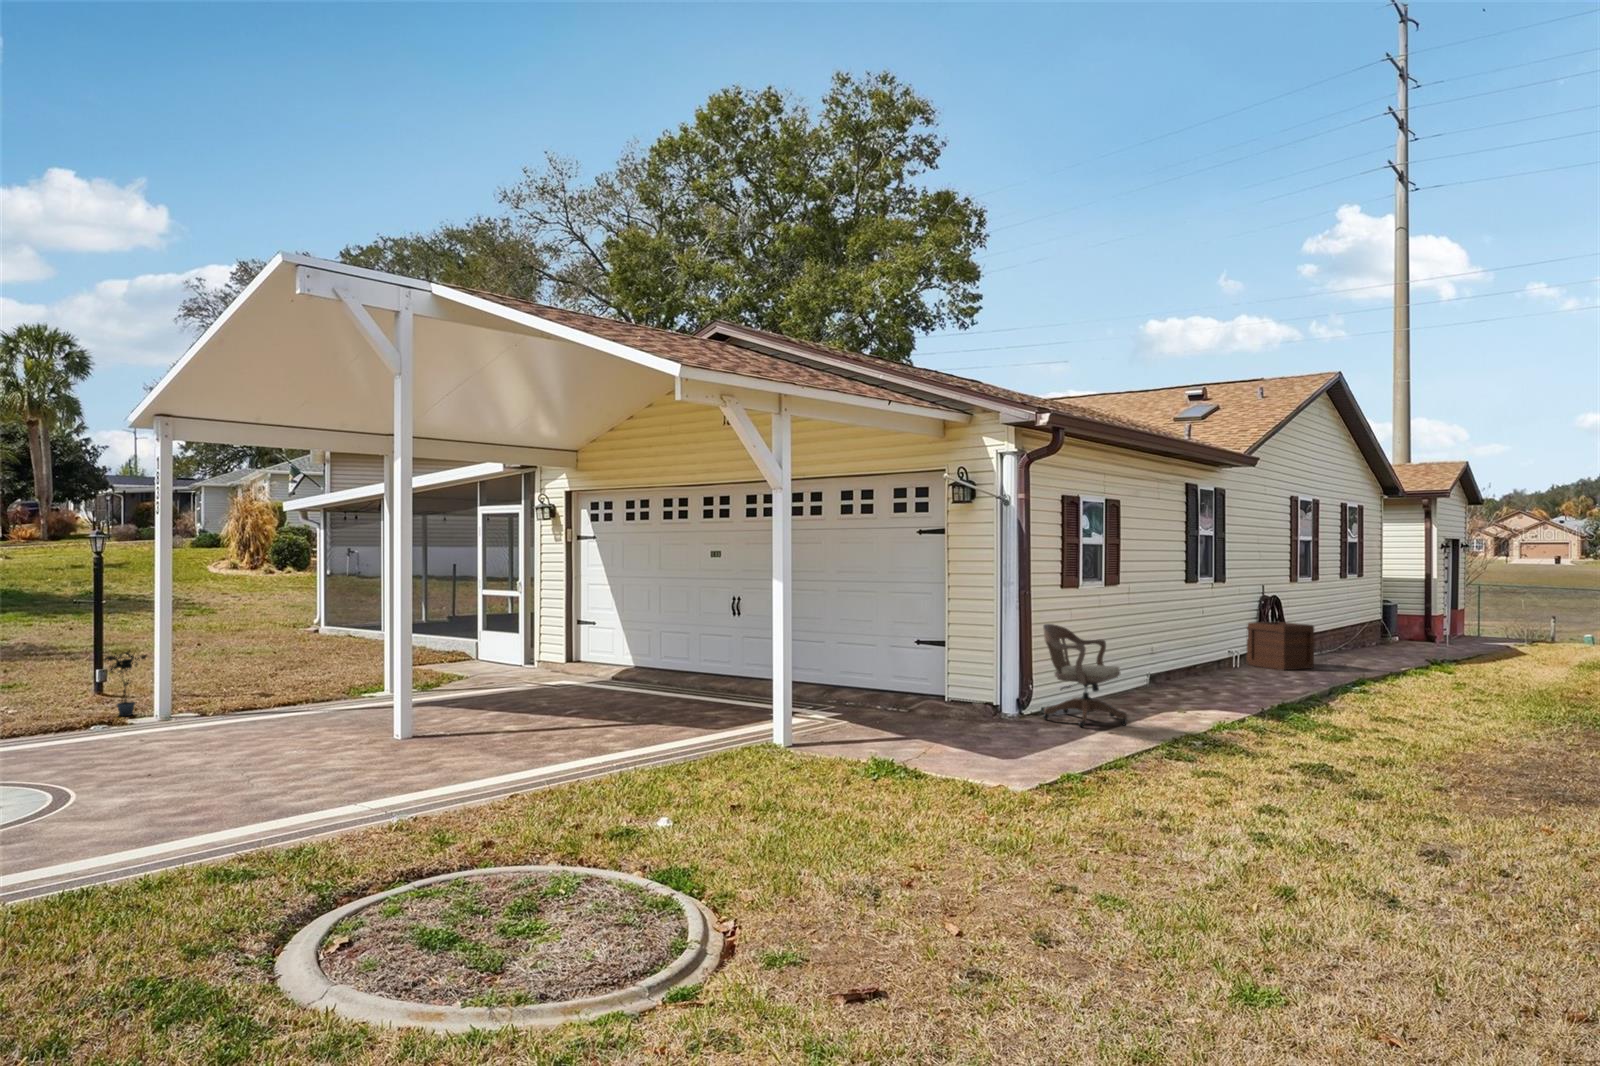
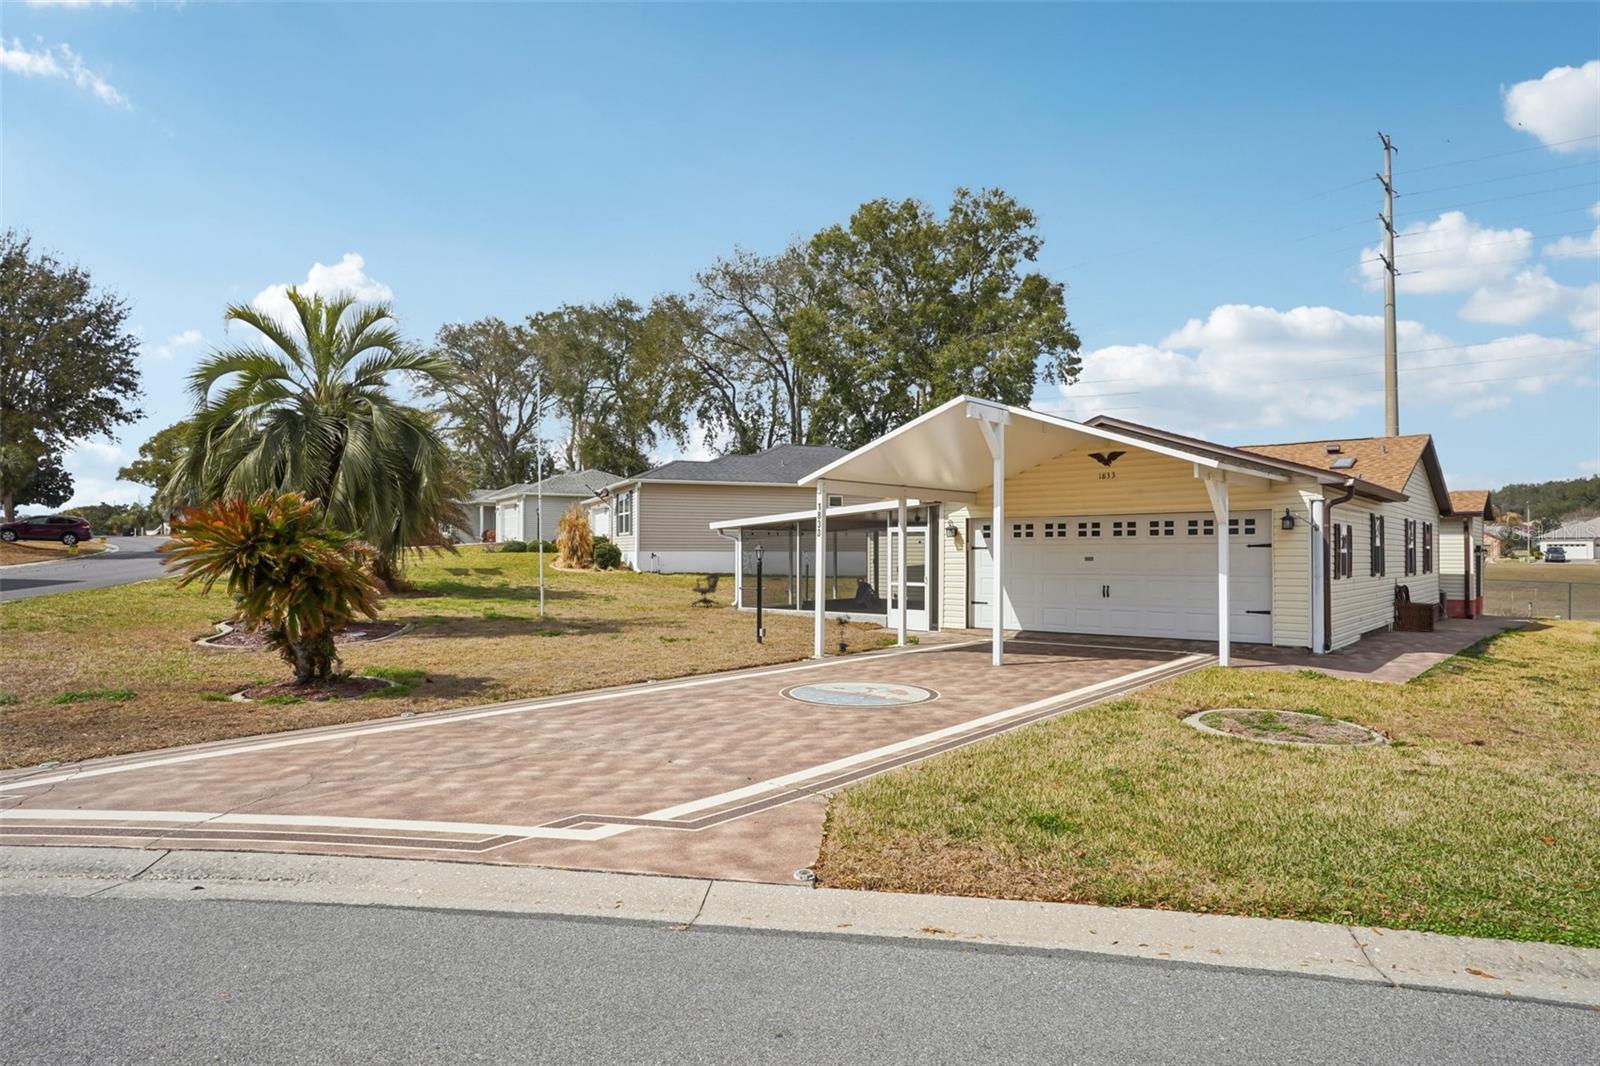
chair: present [1043,624,1128,727] -> present [692,573,720,607]

